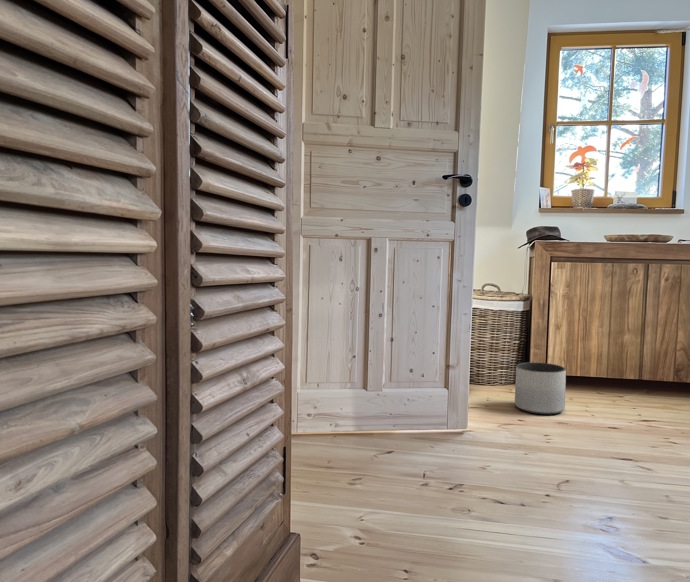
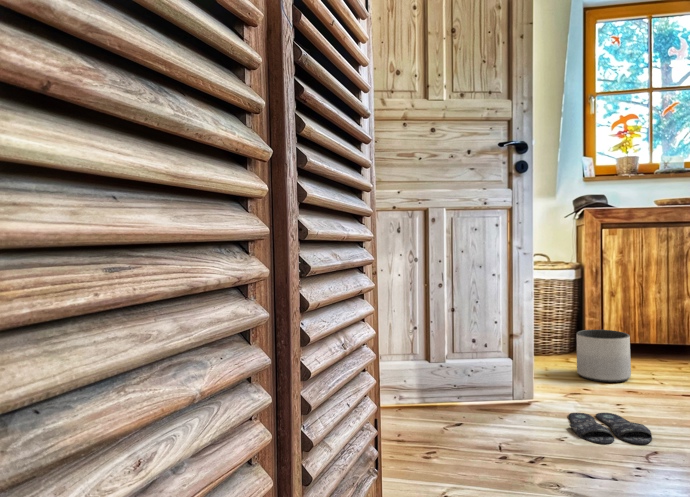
slippers: none [492,444,566,475] -> present [569,413,652,444]

